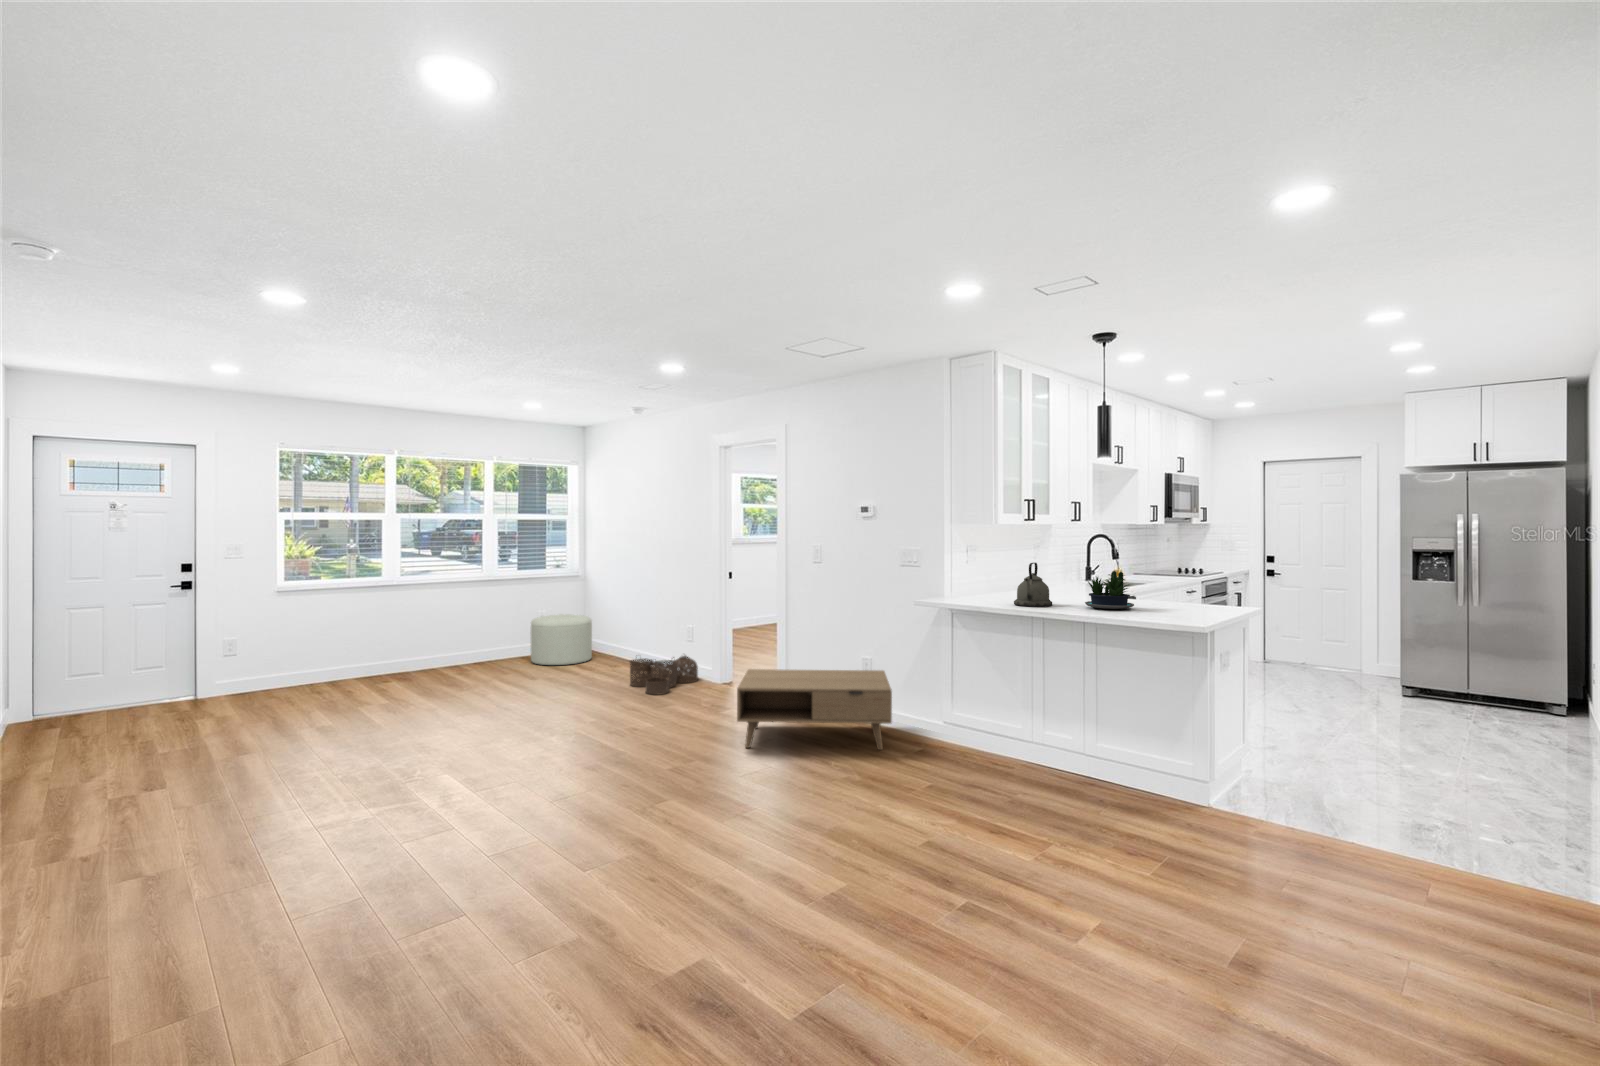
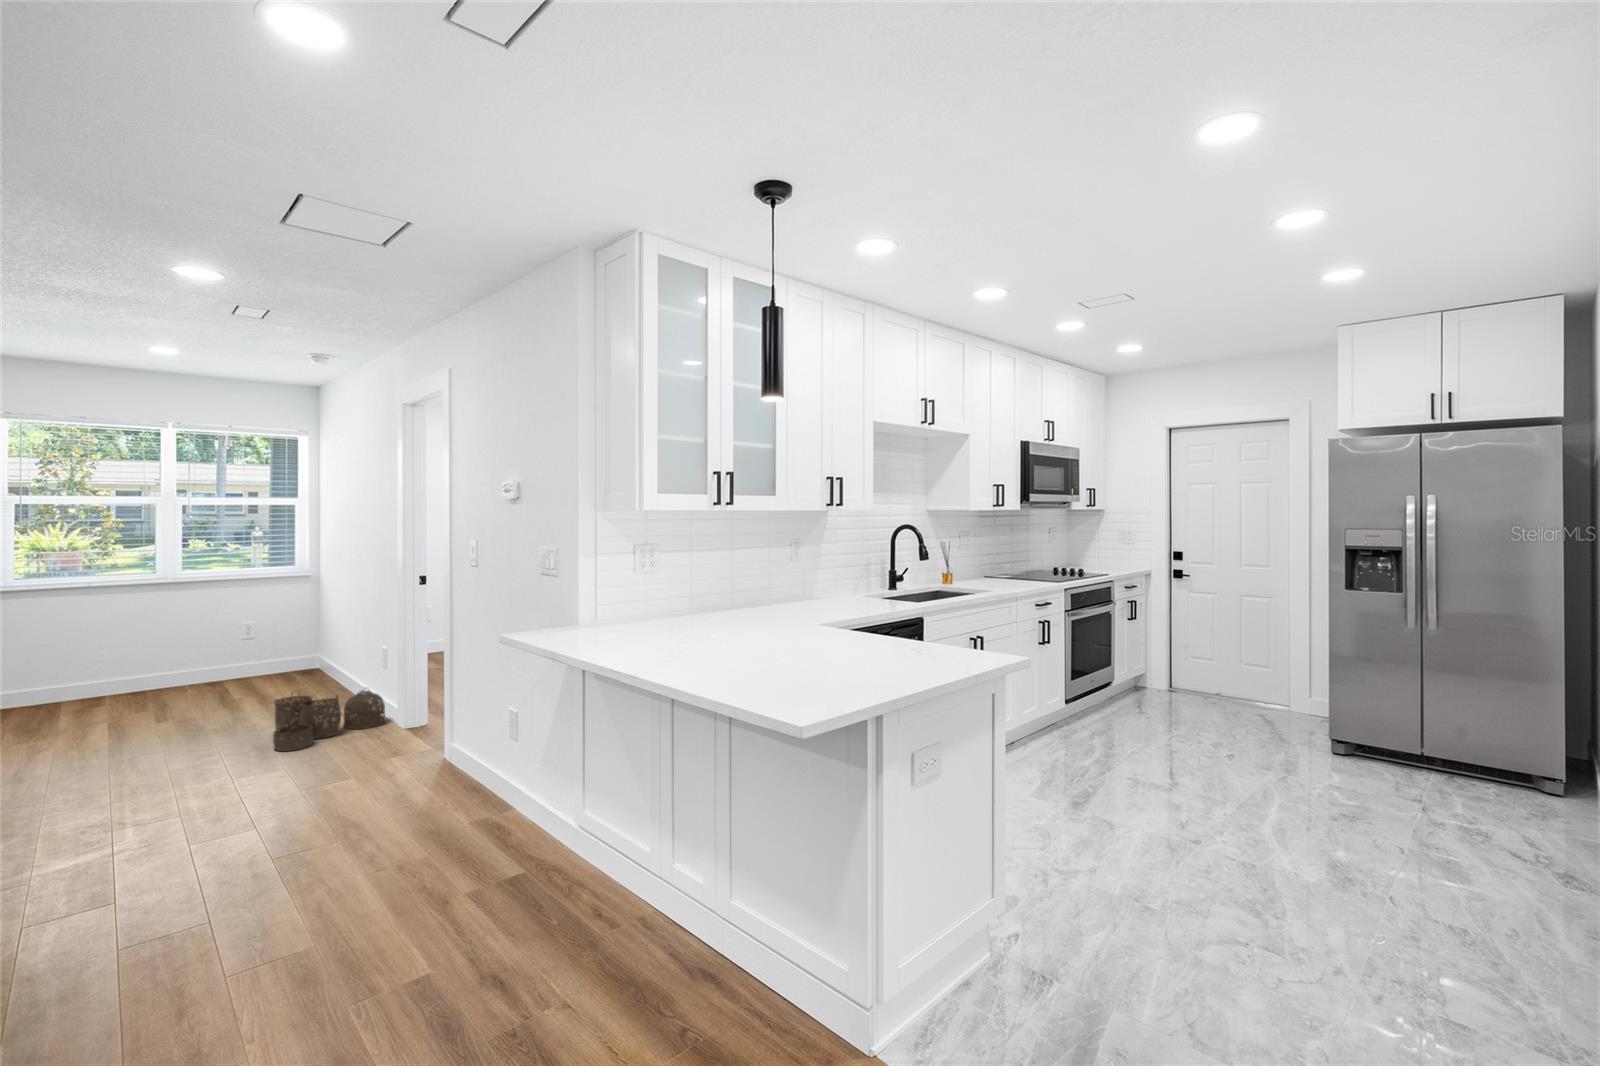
kettle: present [1014,563,1052,607] -> none [631,573,699,649]
potted plant: present [1085,571,1134,609] -> none [725,590,805,658]
ottoman: present [531,614,592,665] -> none [211,629,305,698]
coffee table: present [737,669,892,750] -> none [209,731,523,876]

